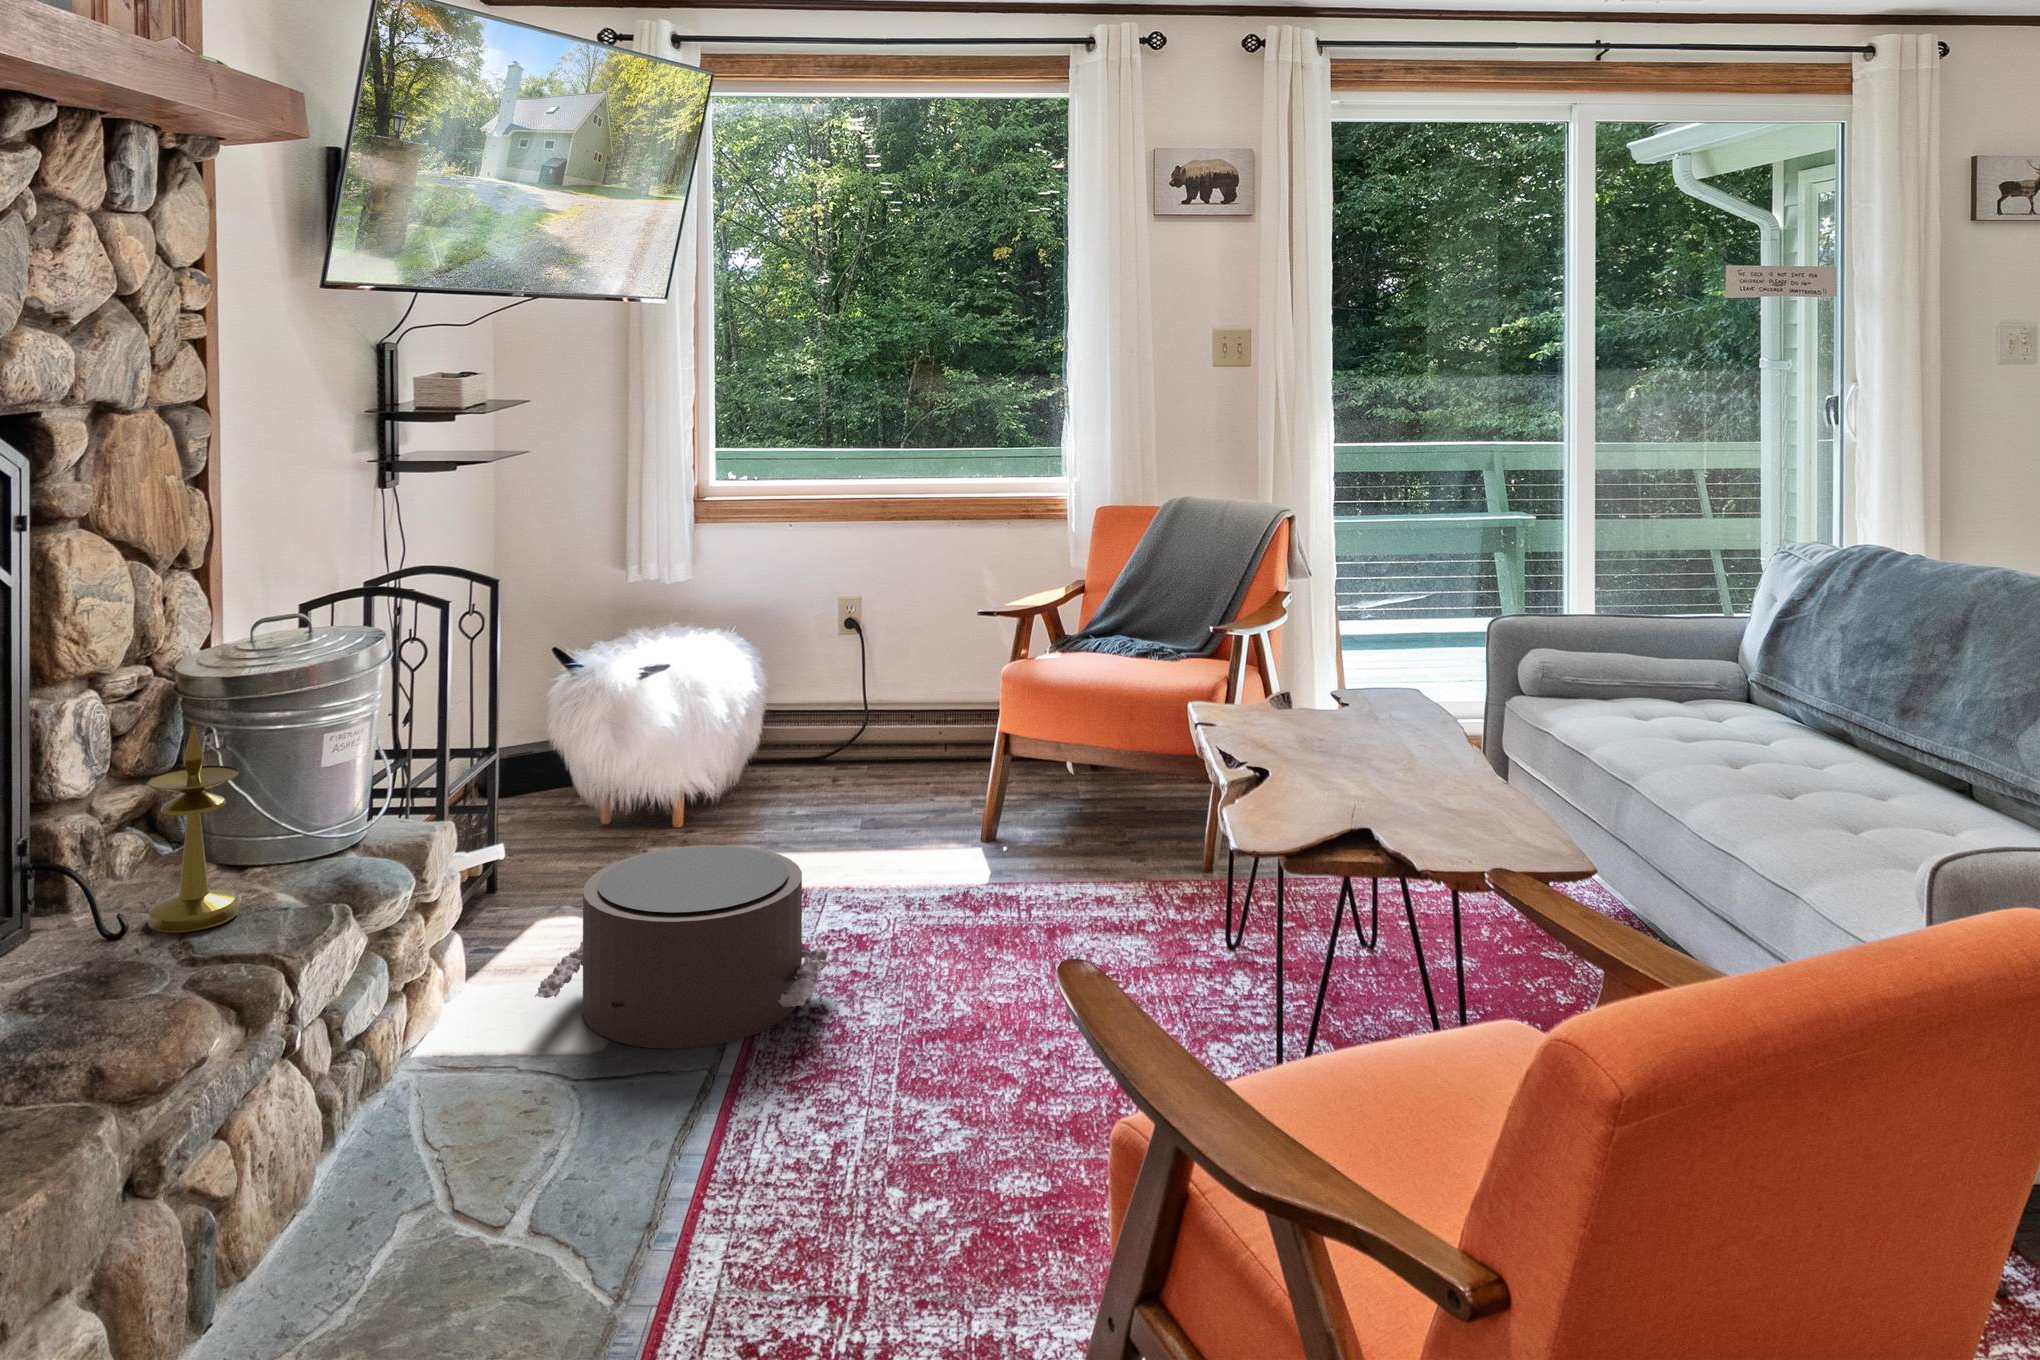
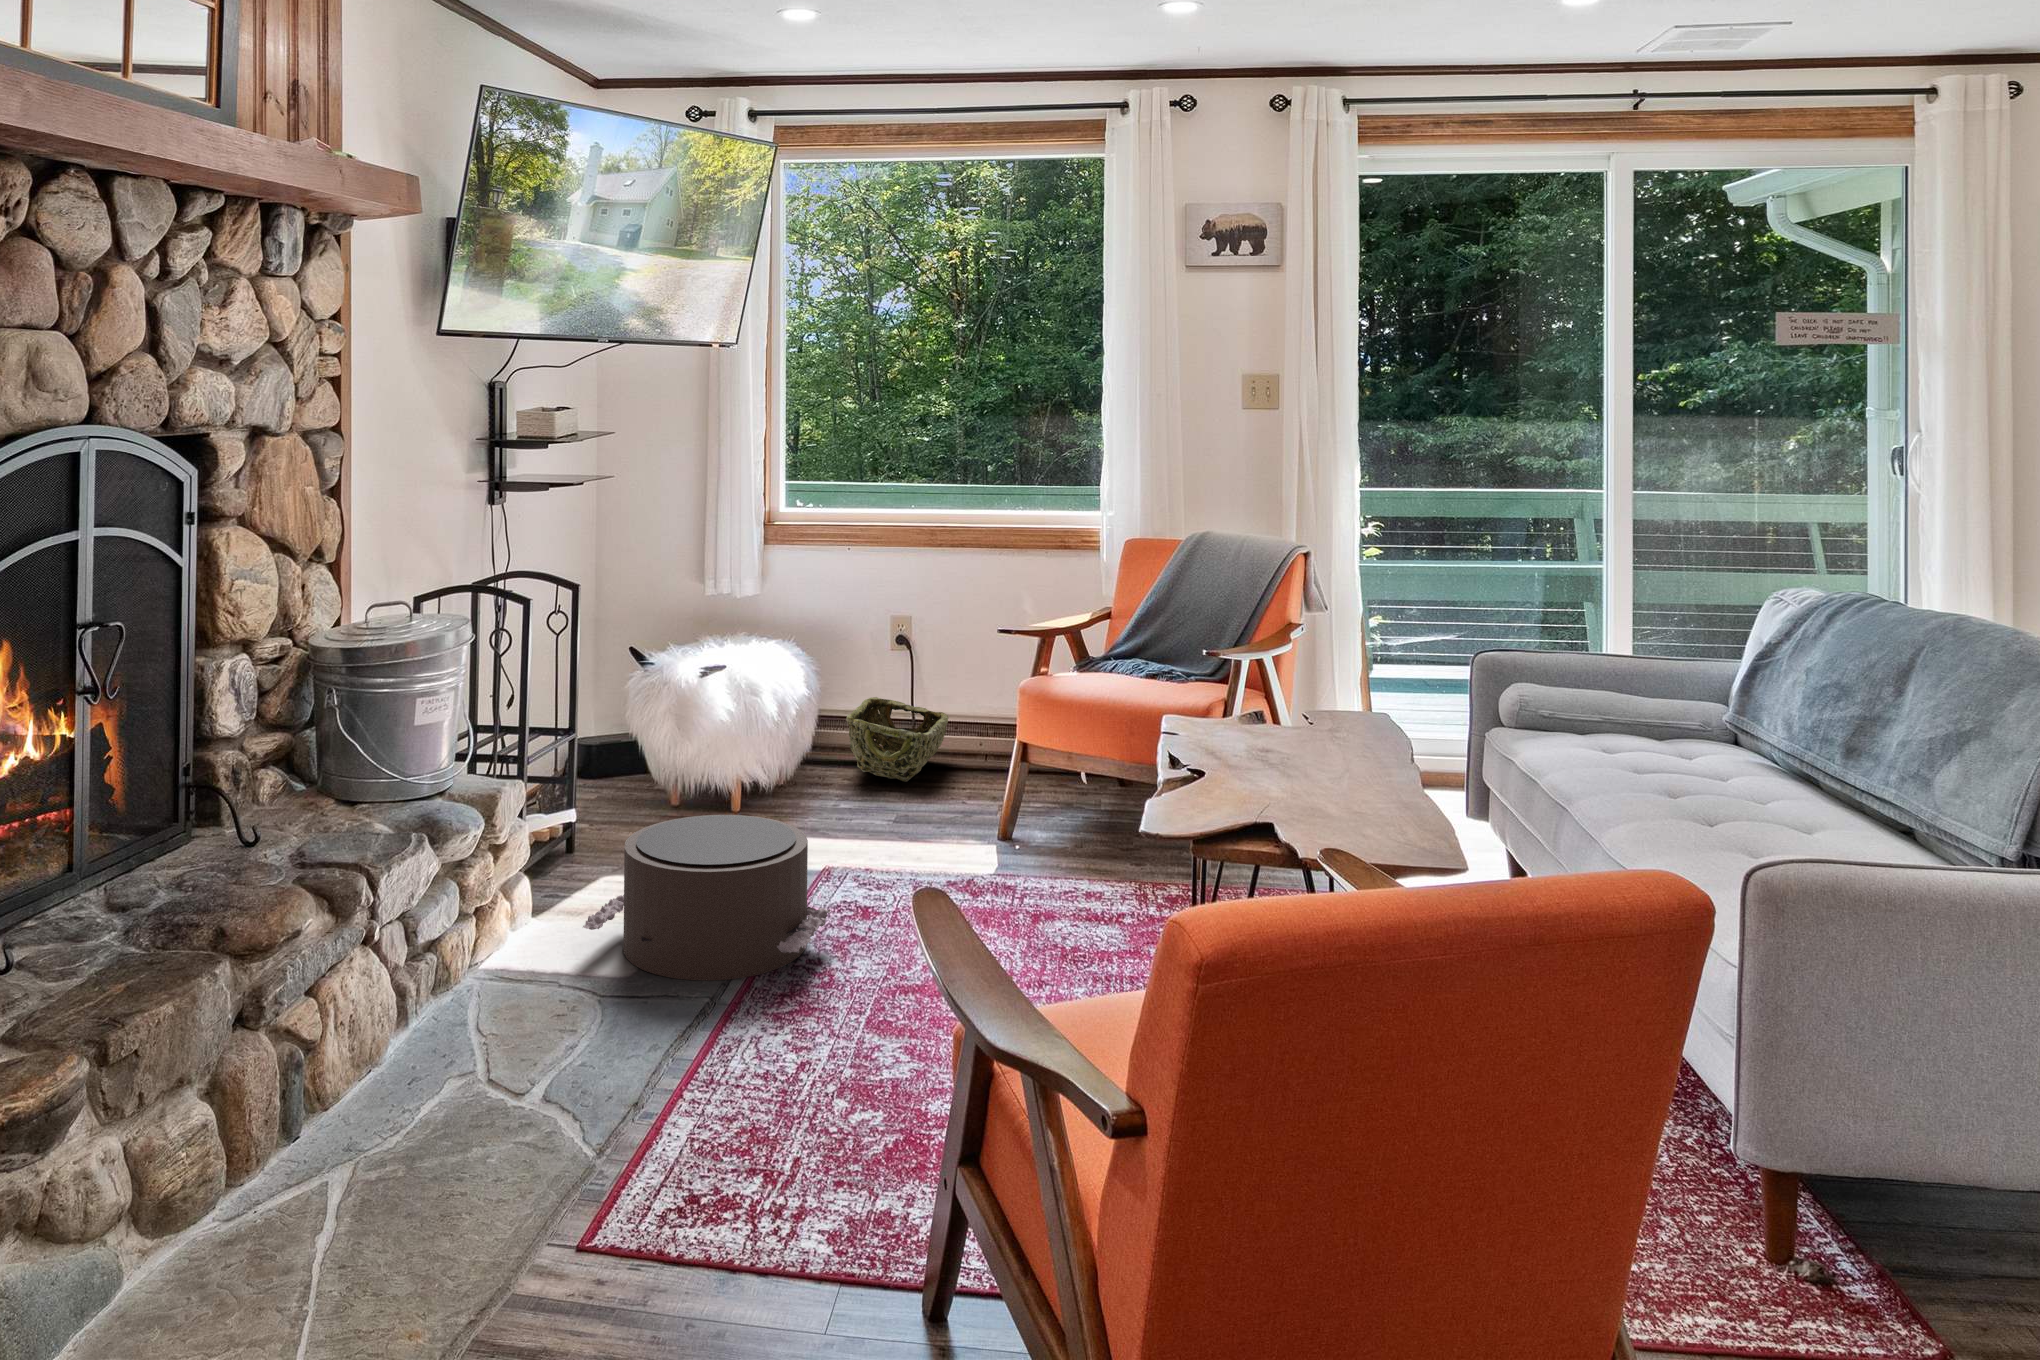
woven basket: none [796,690,905,784] -> present [846,697,948,781]
candlestick: present [147,725,239,933] -> none [277,681,347,843]

